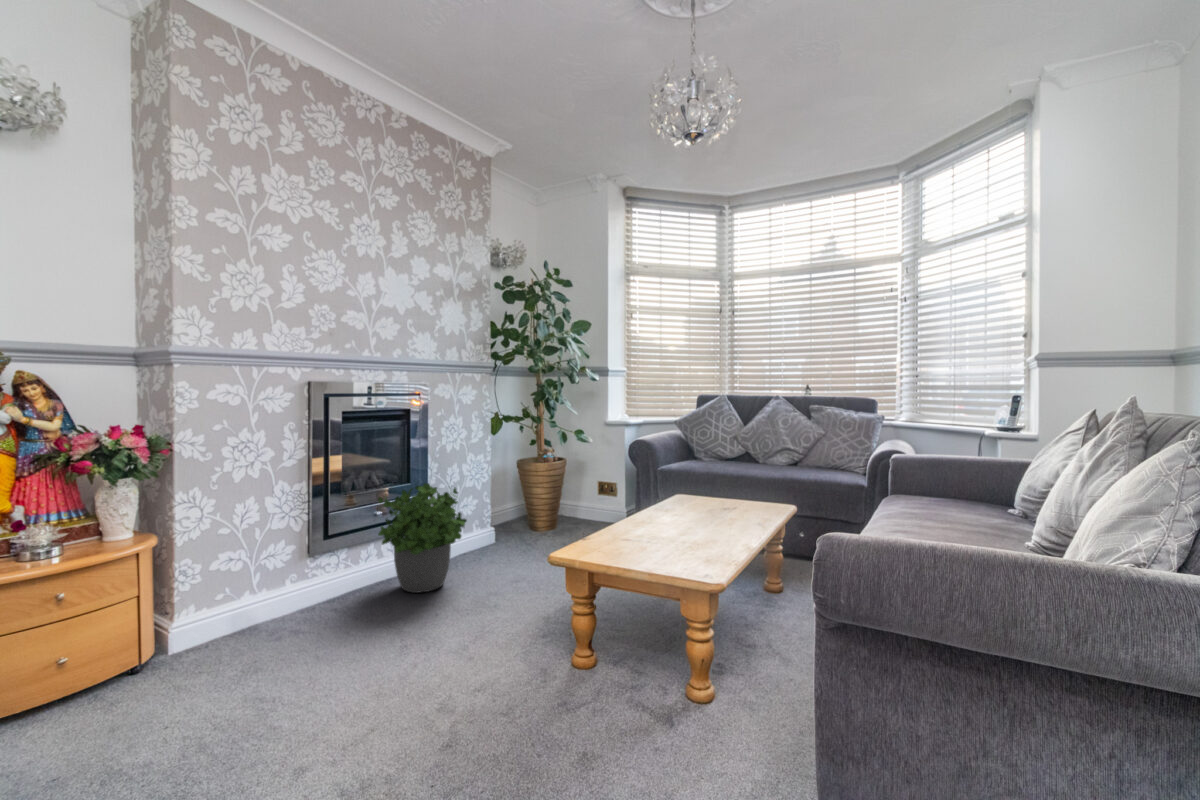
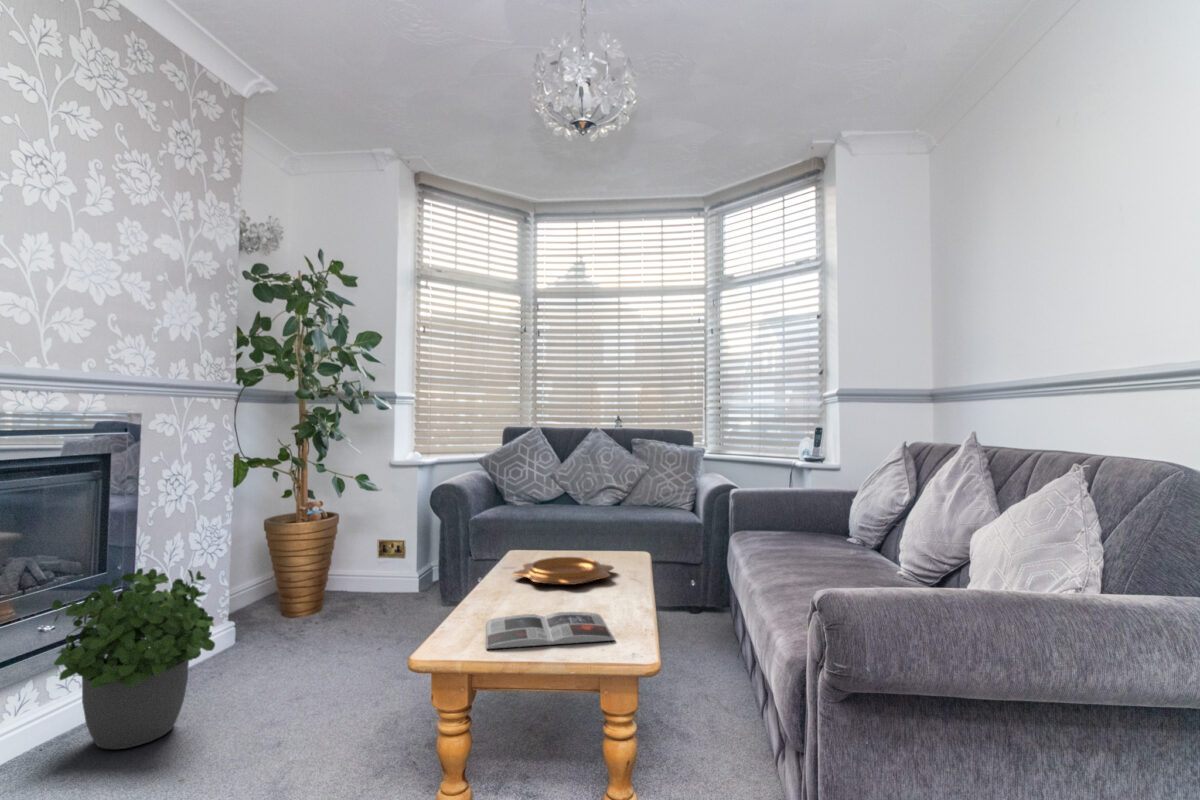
decorative bowl: none [659,501,747,523] -> present [513,557,614,585]
magazine: none [602,538,706,564] -> present [486,612,614,649]

